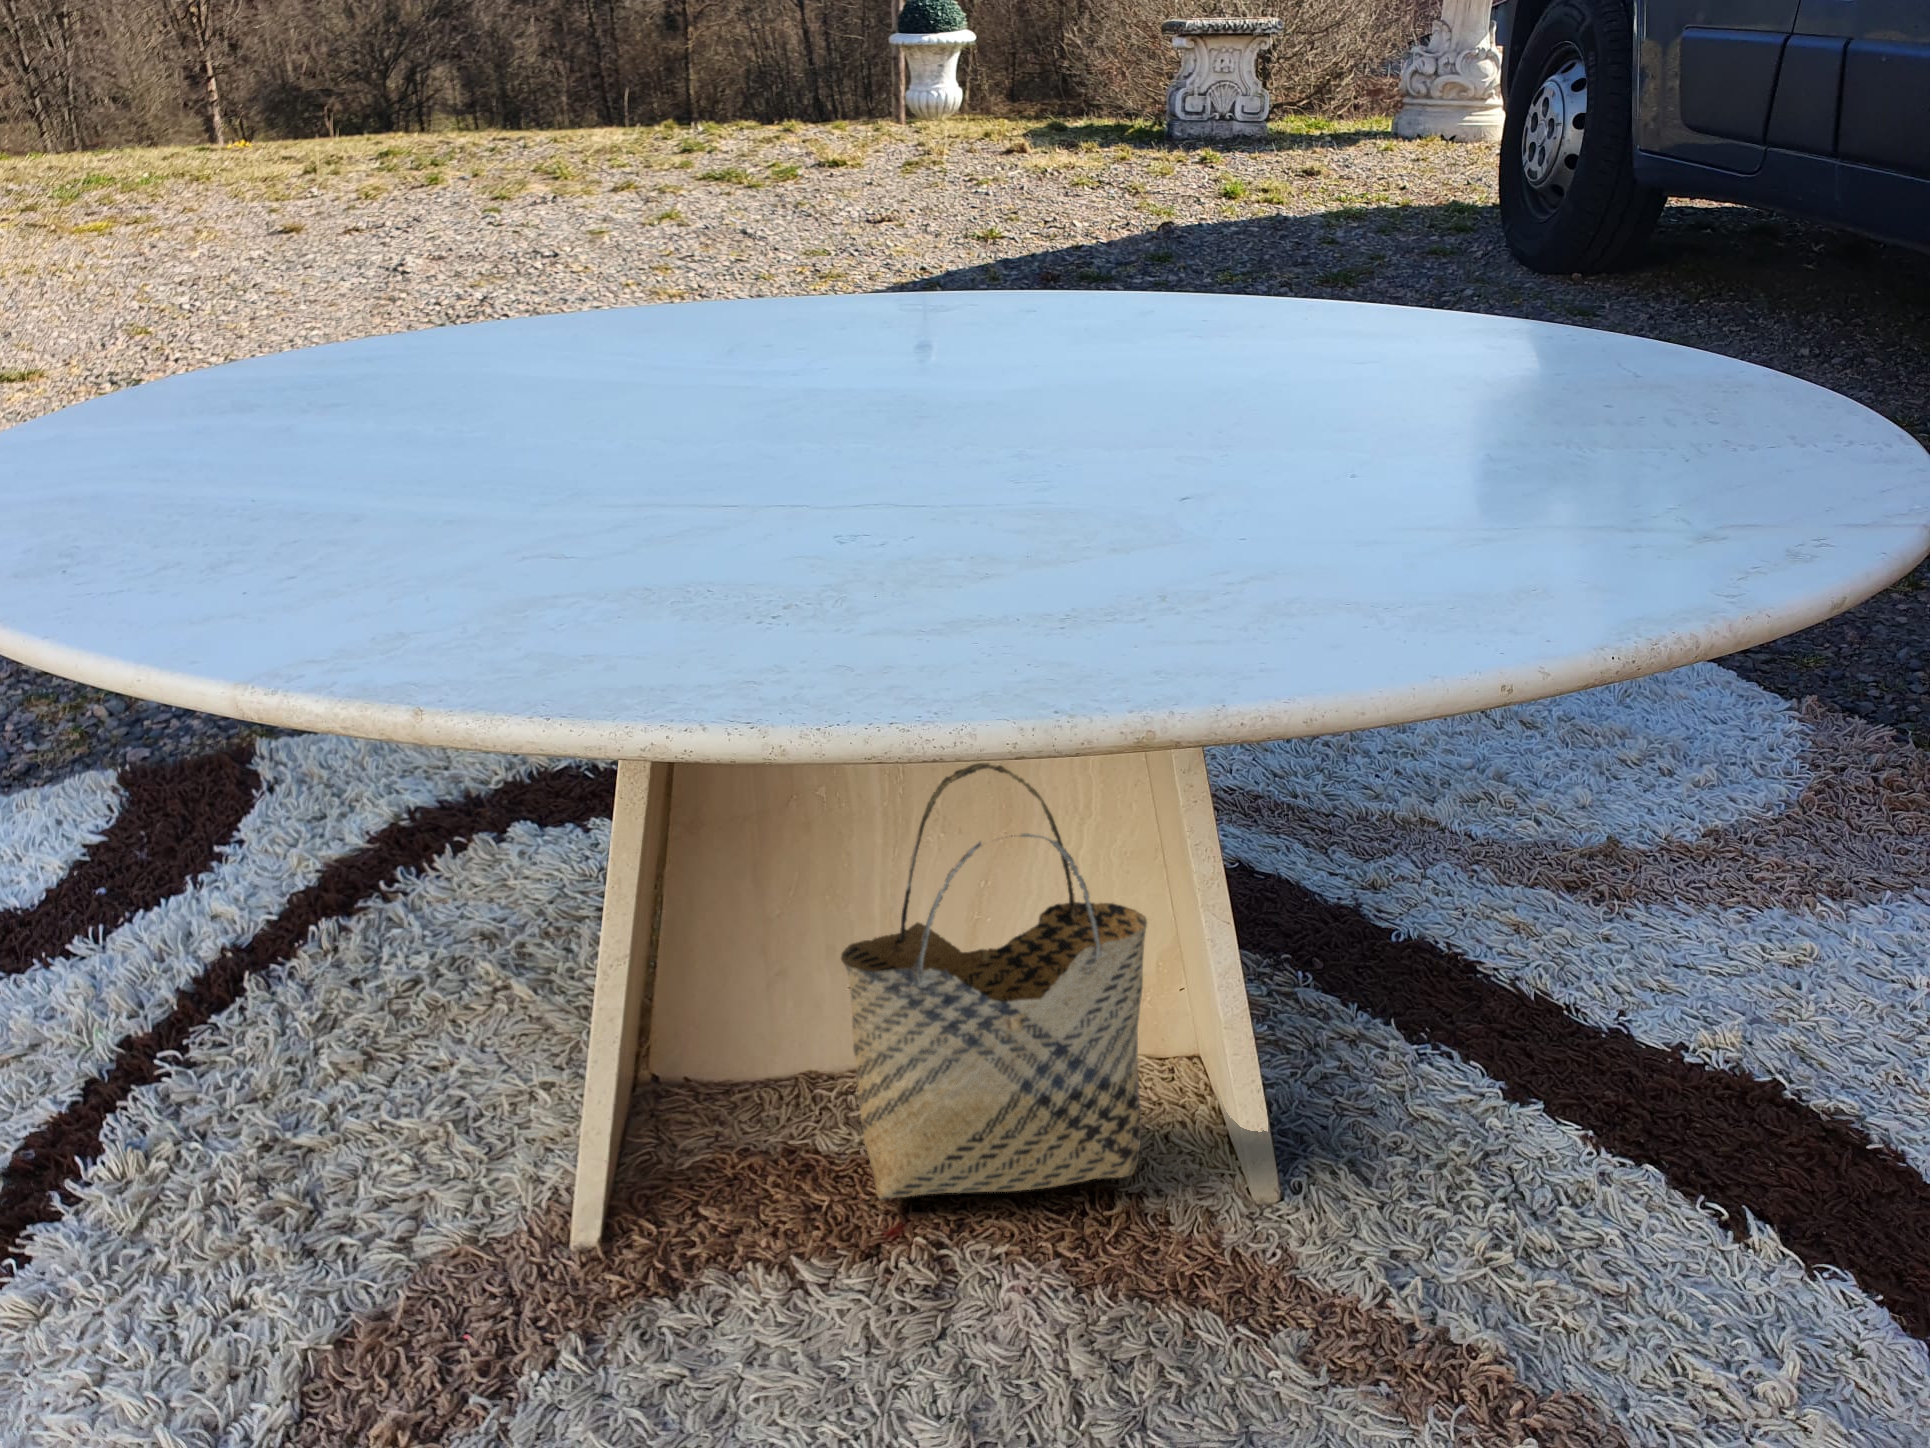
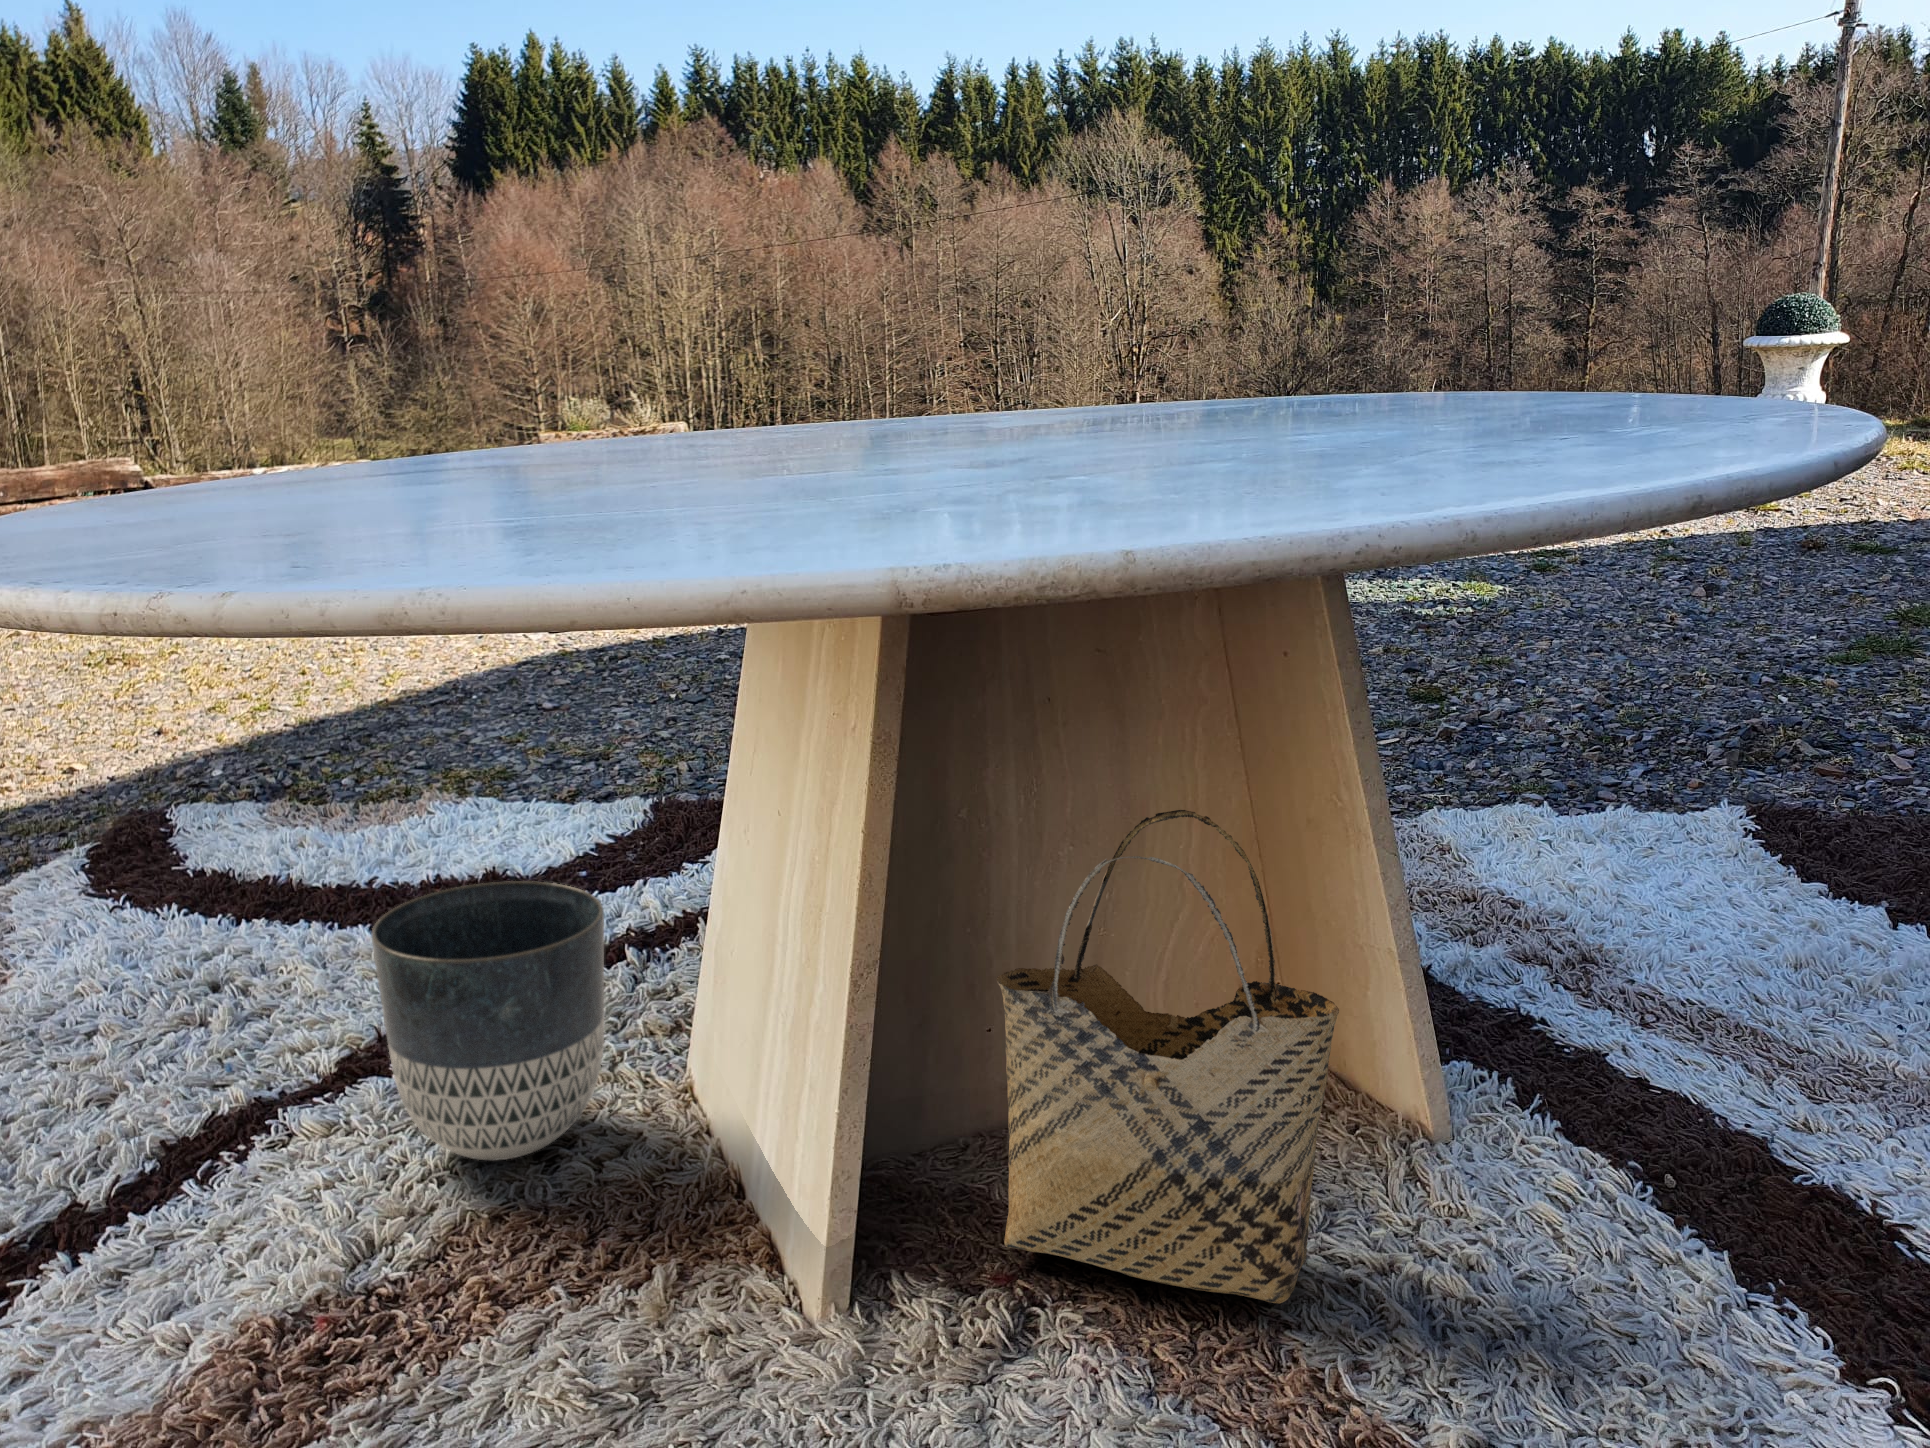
planter: none [93,960,385,1290] -> present [371,881,604,1161]

